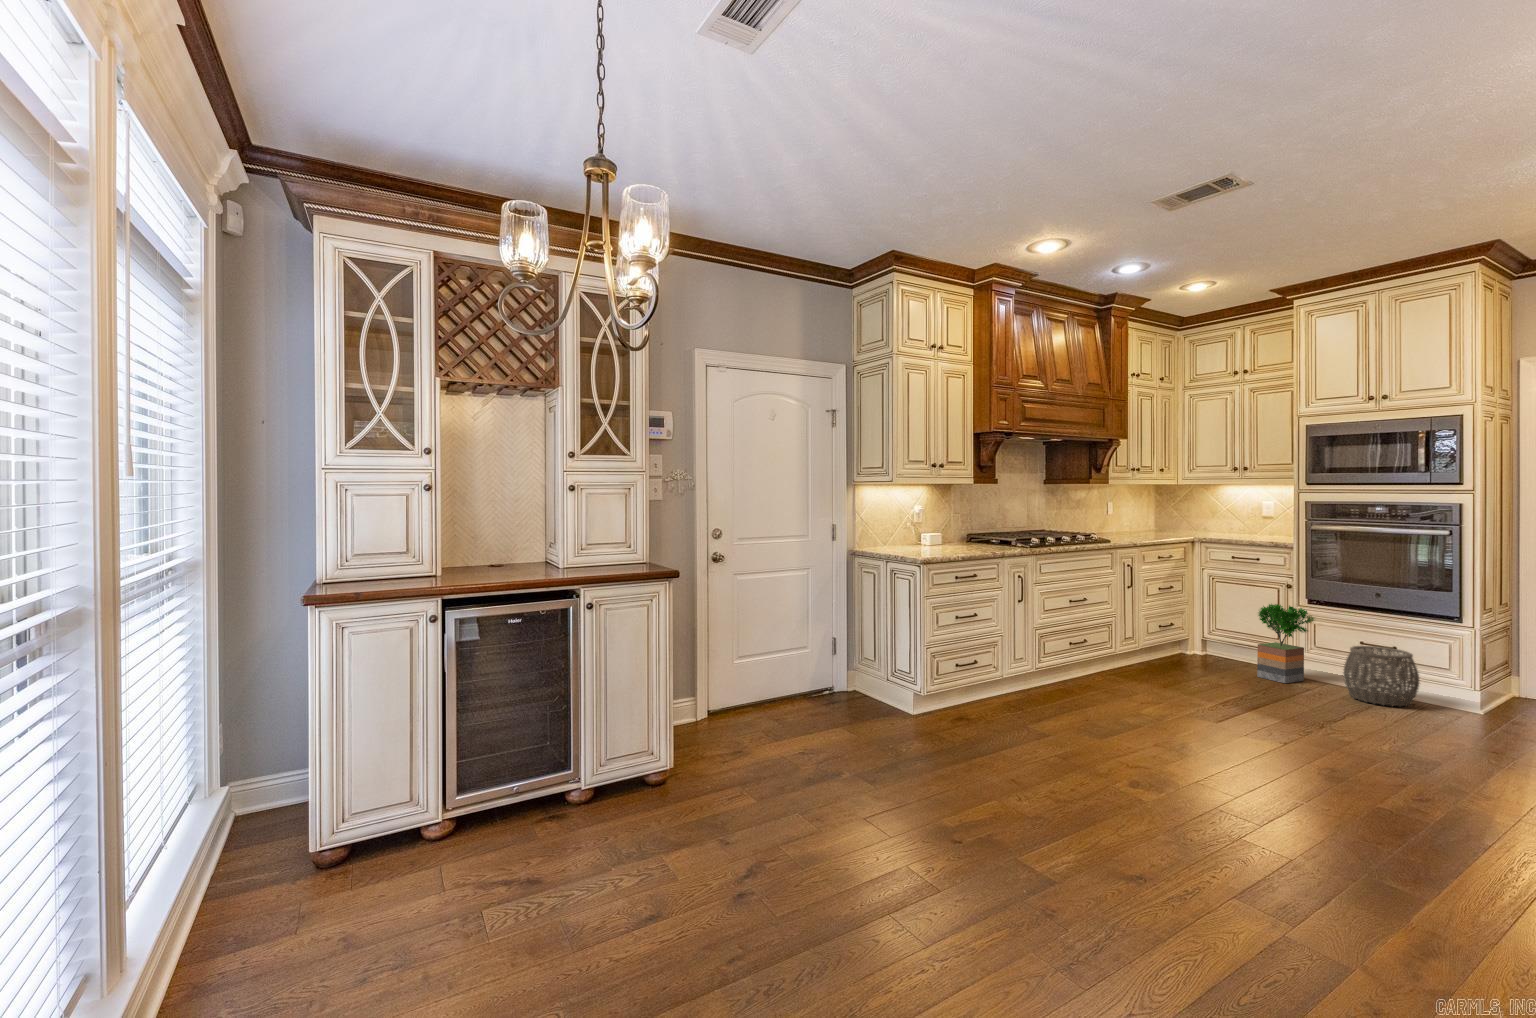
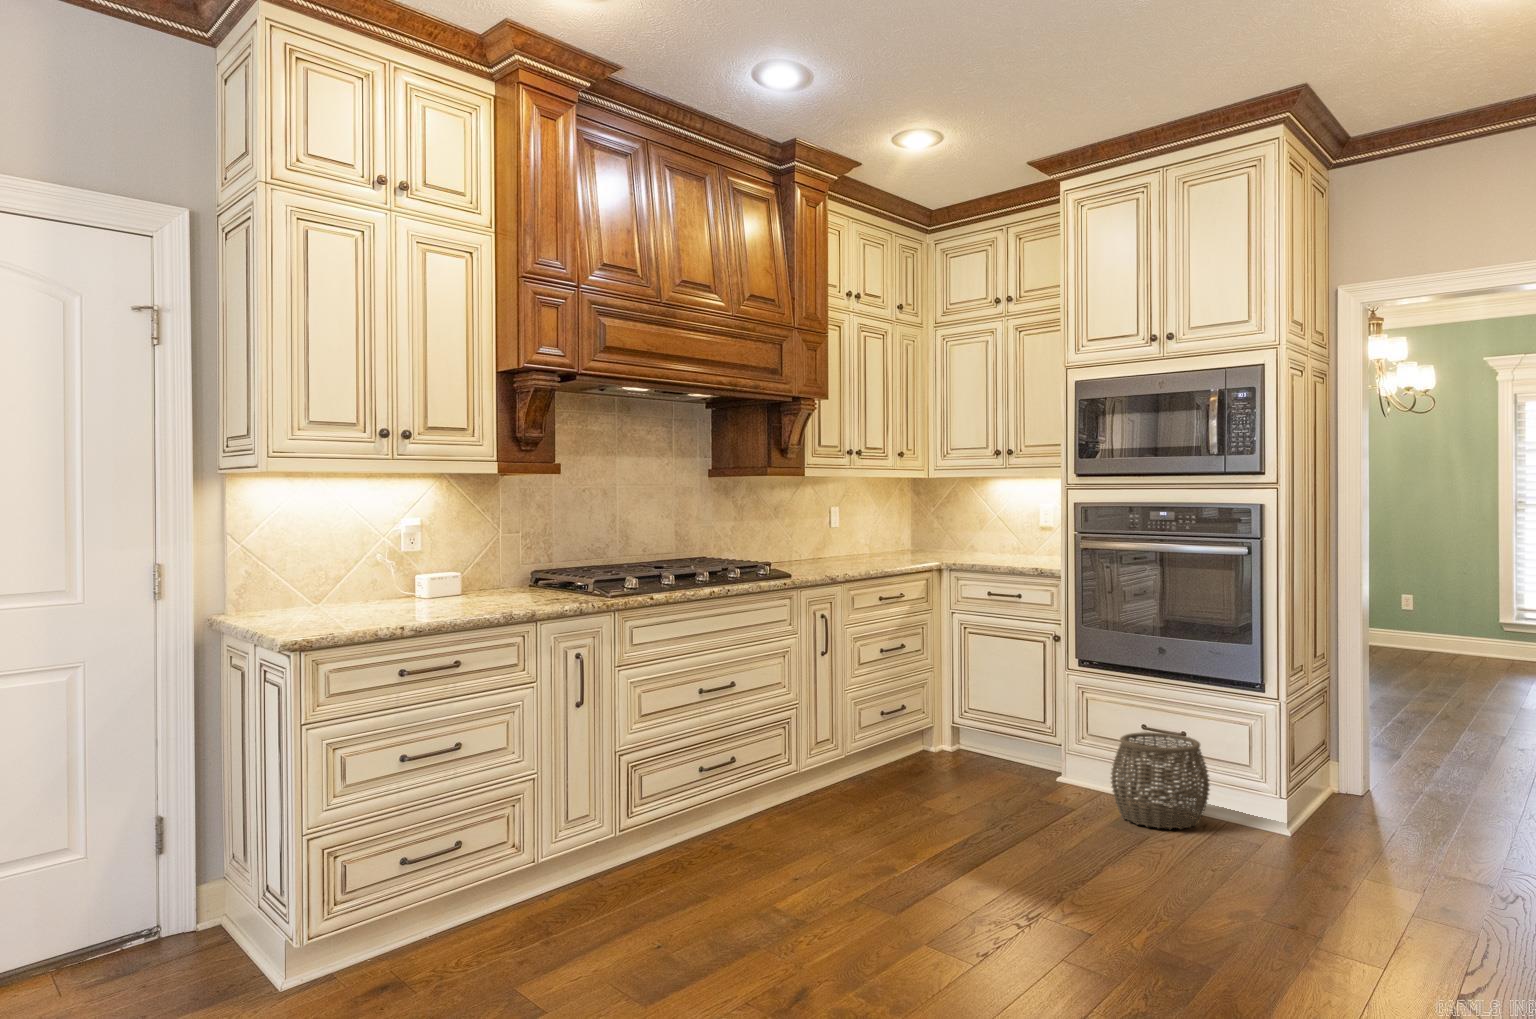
potted tree: present [1257,604,1314,683] -> none [1003,668,1086,798]

